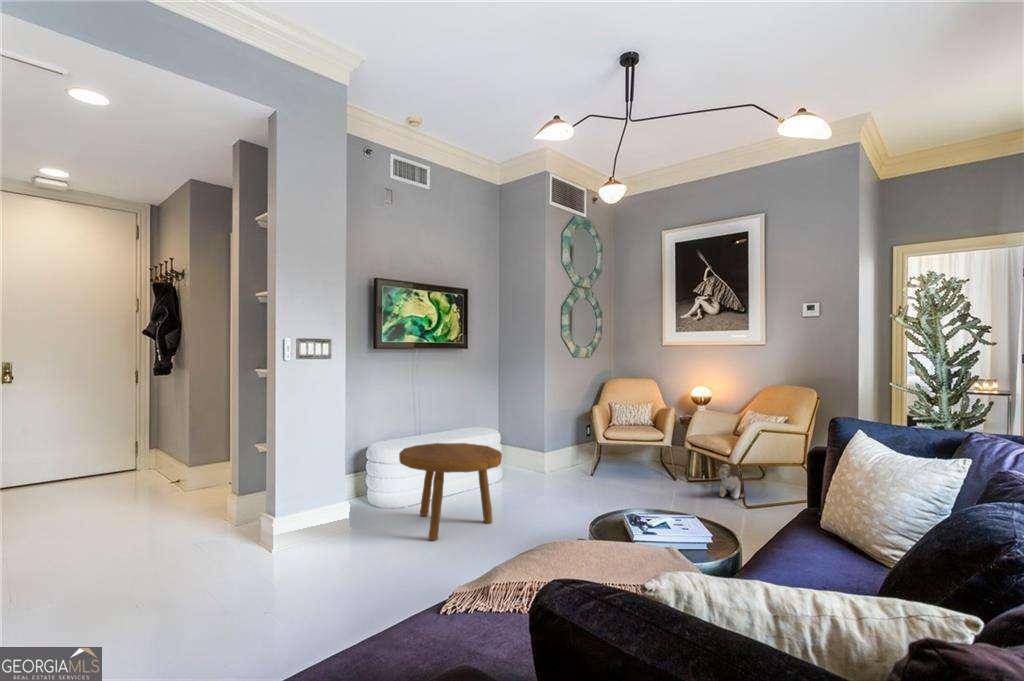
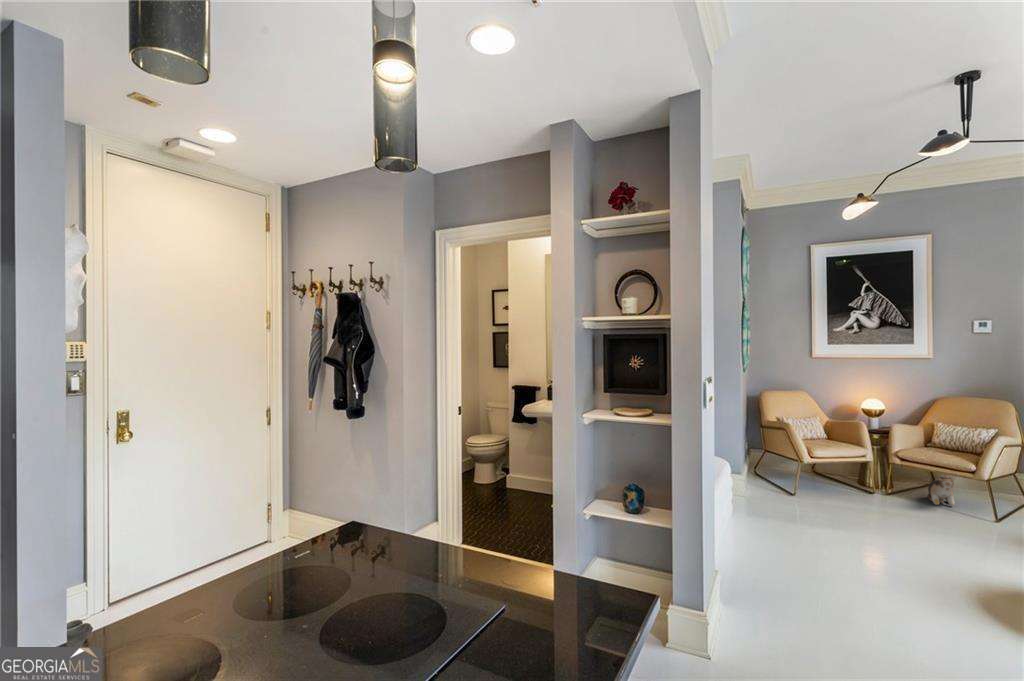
footstool: present [399,443,502,540] -> none [776,495,911,619]

